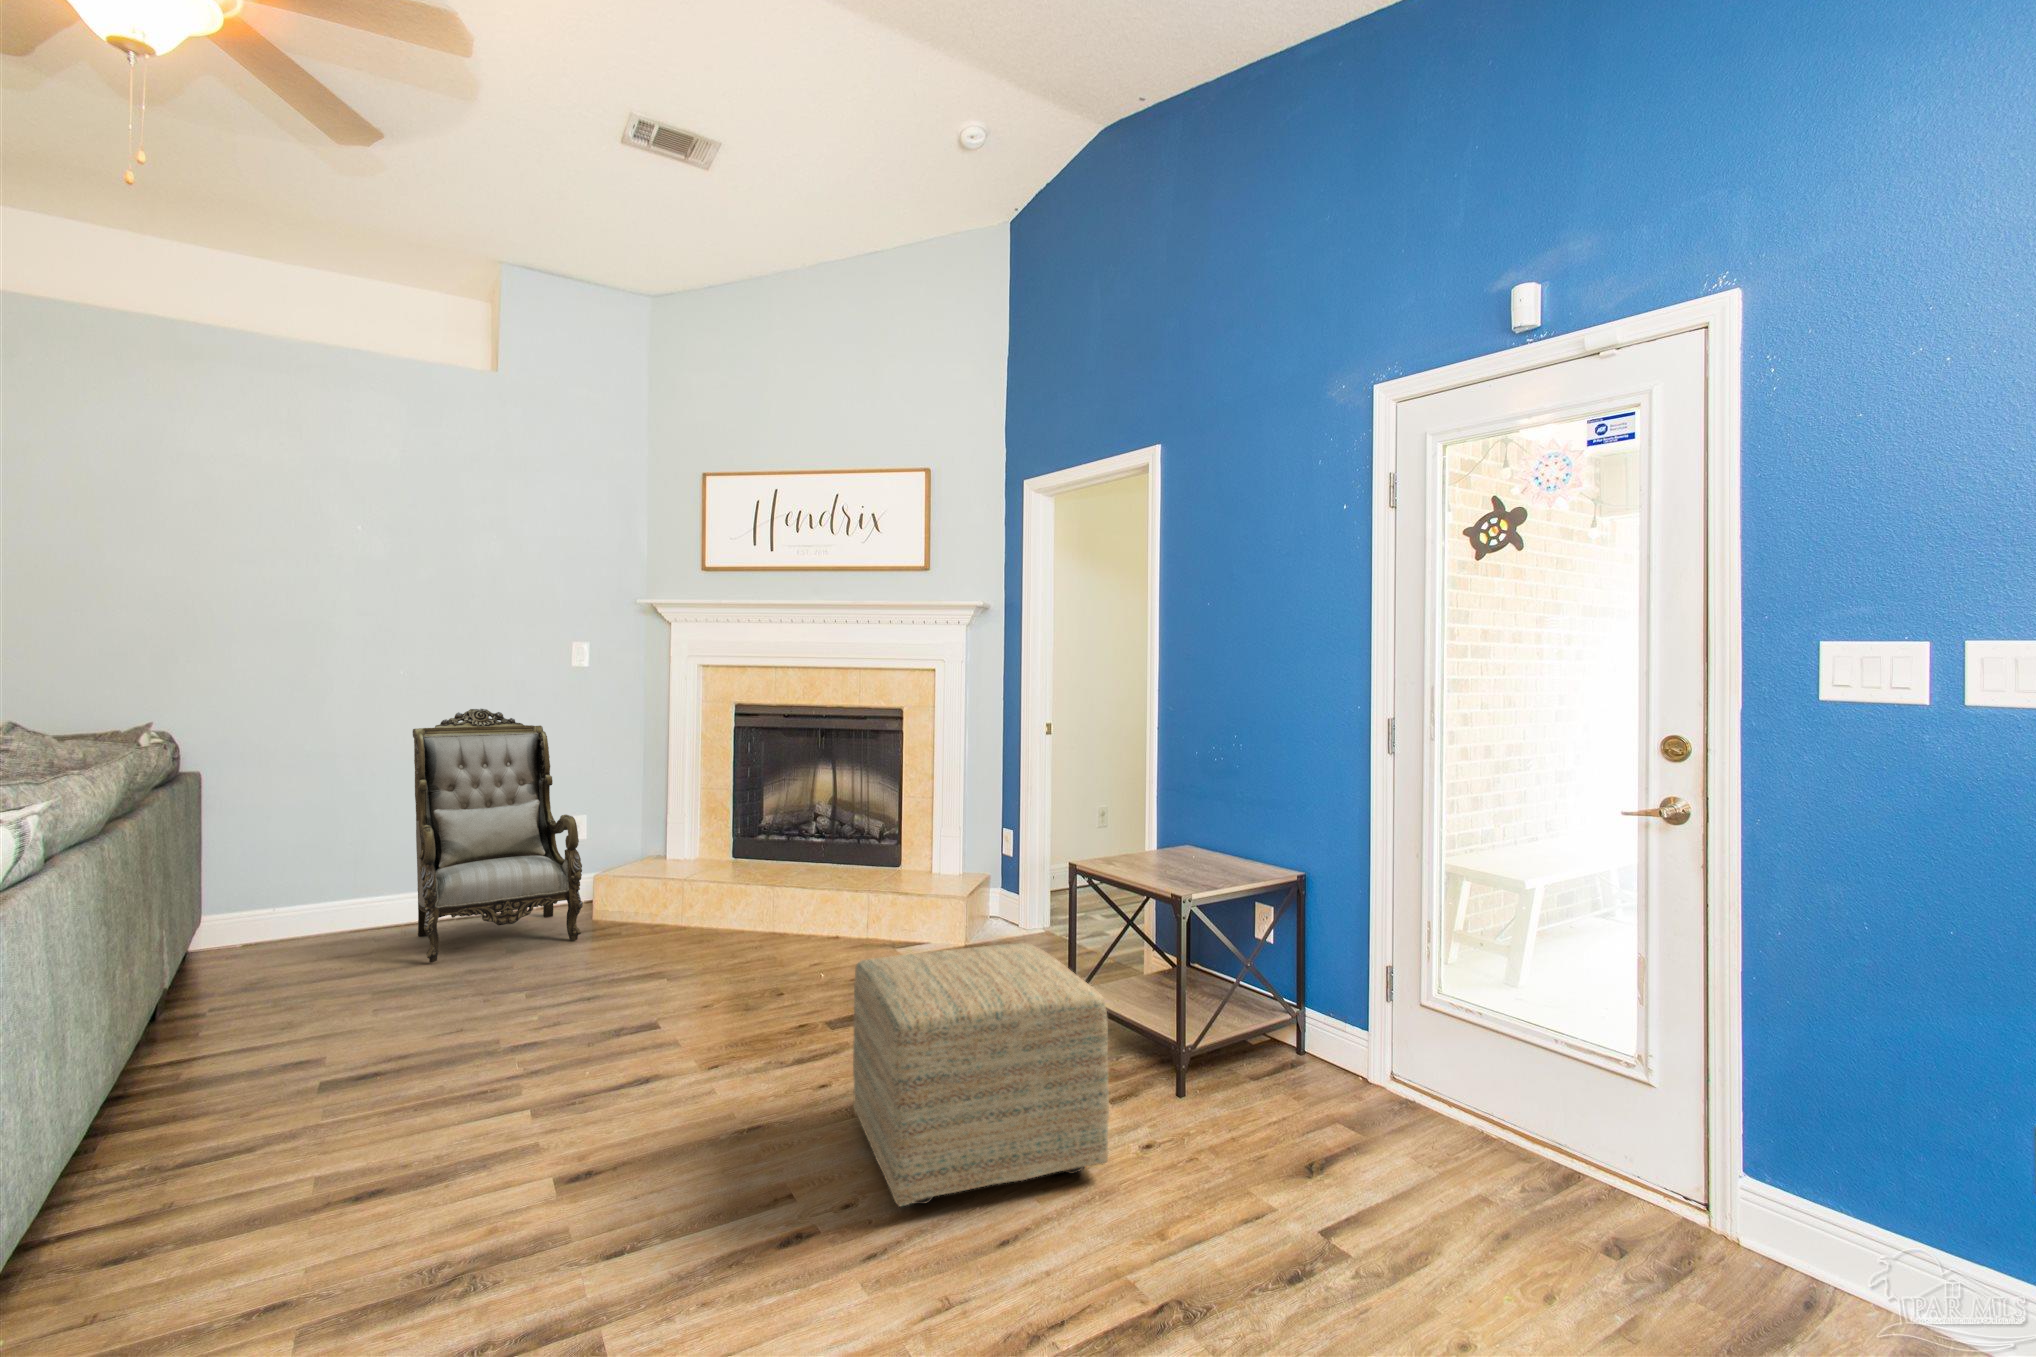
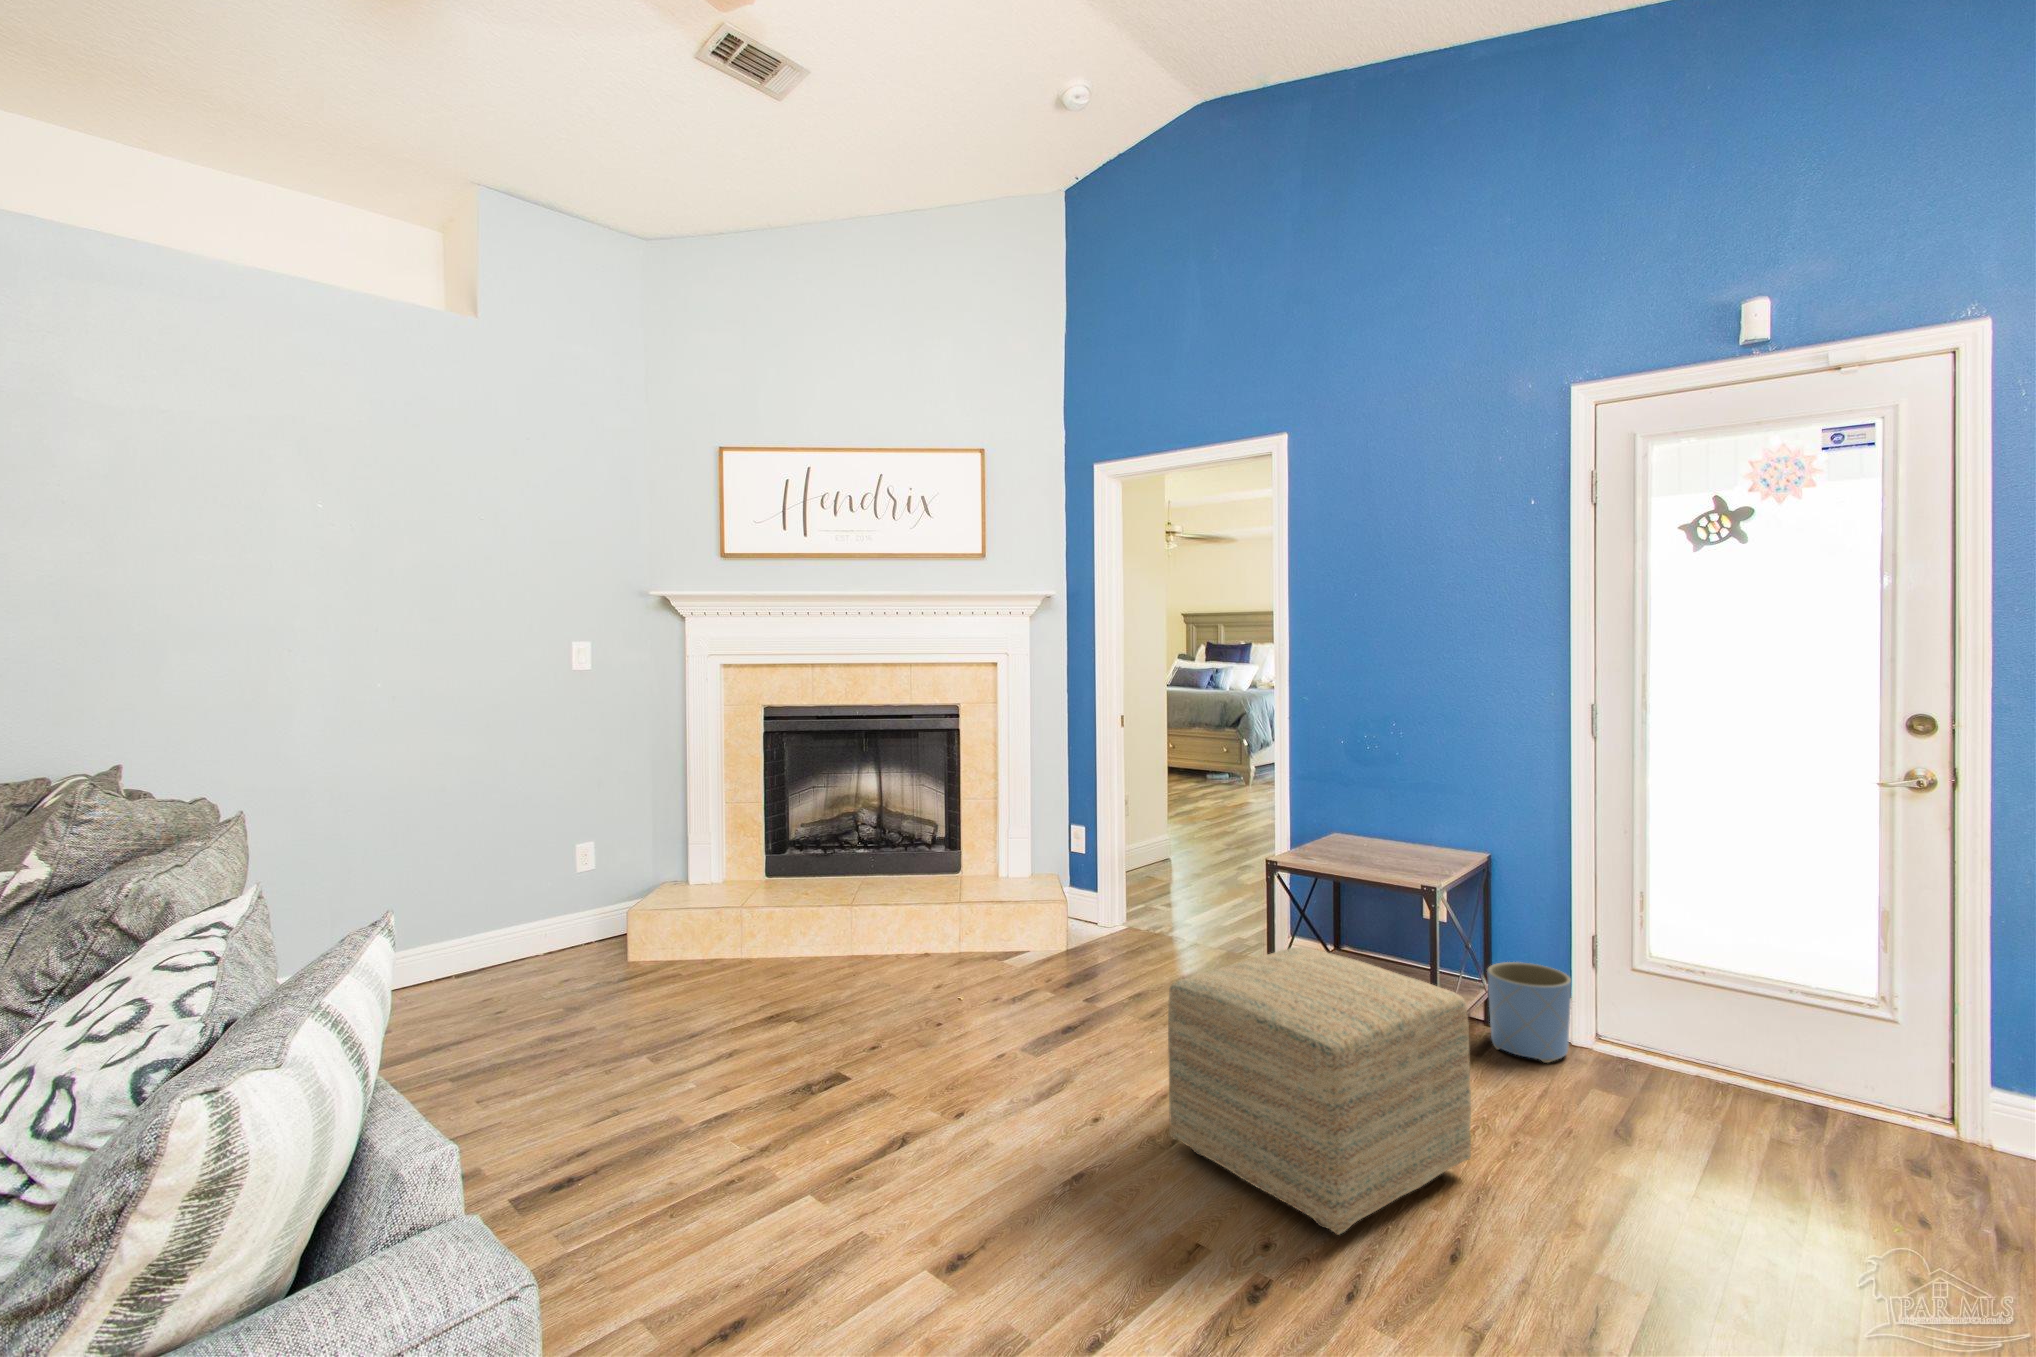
armchair: present [413,709,583,963] -> none [400,723,643,1032]
planter: none [1274,987,1355,1094] -> present [1487,962,1571,1063]

